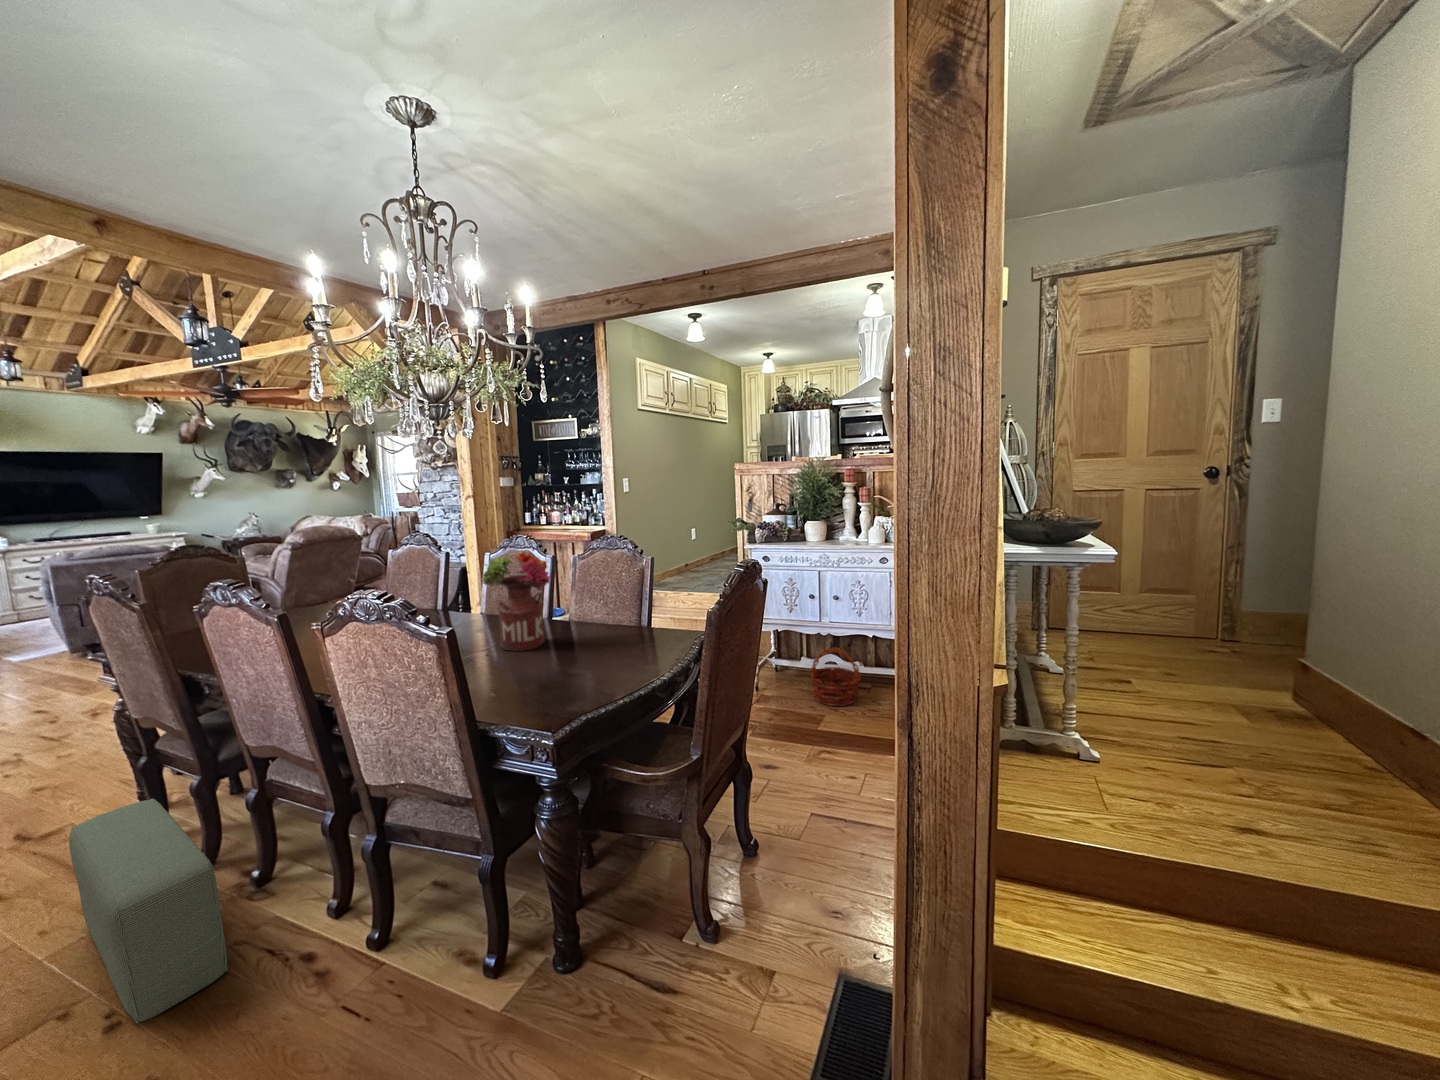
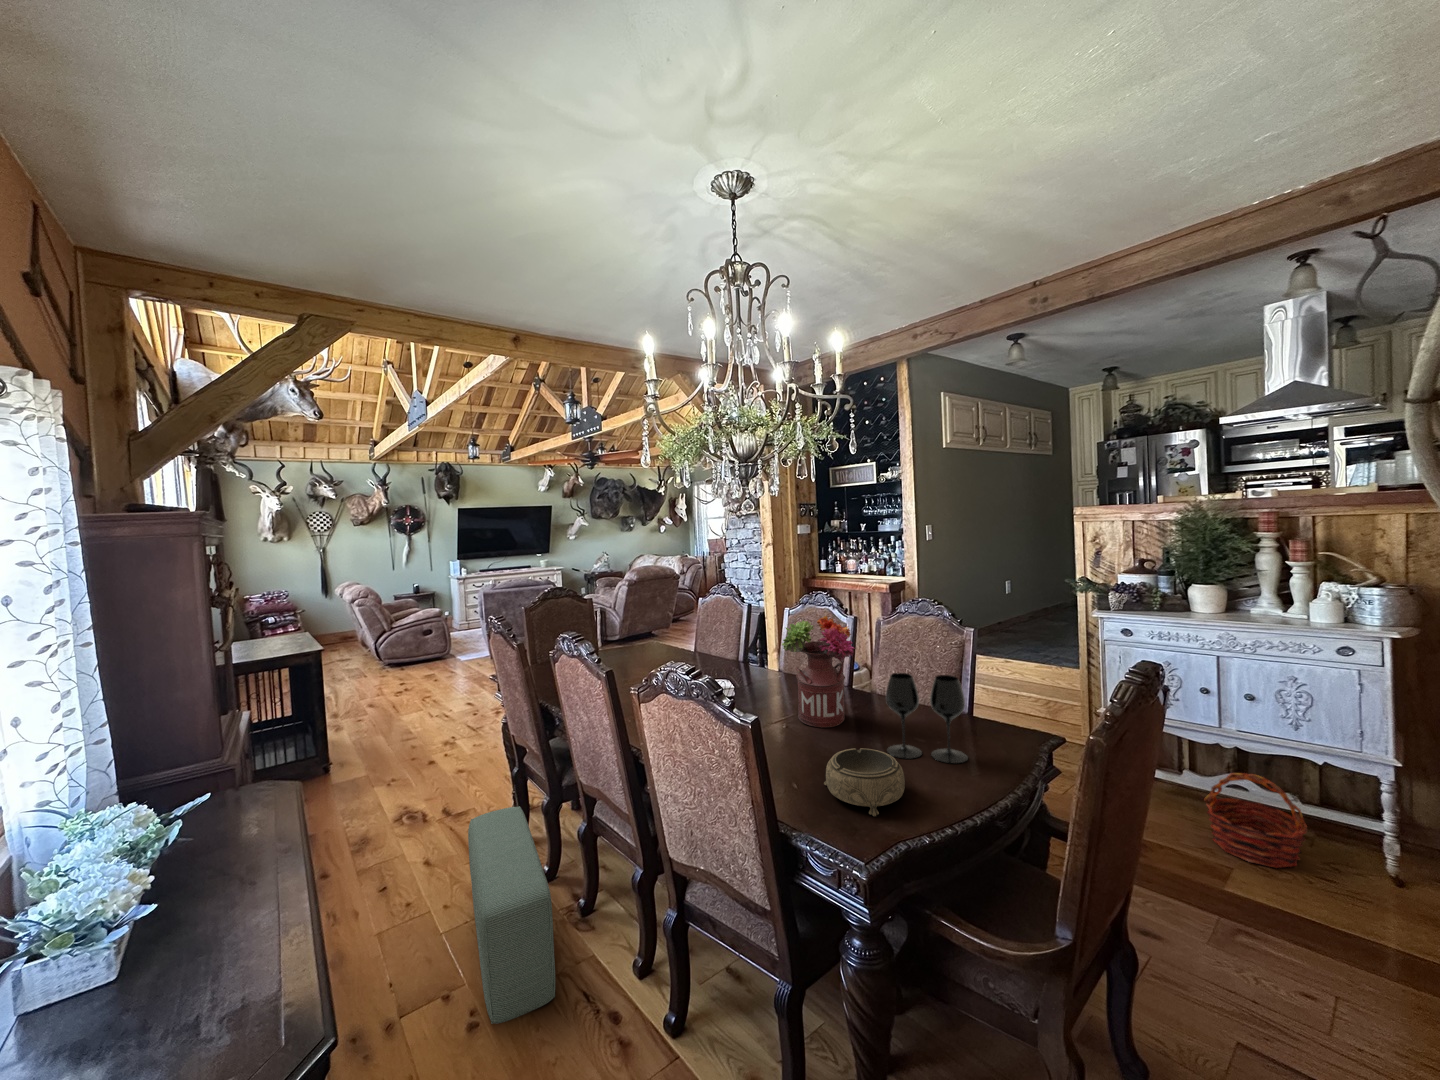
wine glass: none [577,590,642,661] -> present [886,673,968,763]
decorative bowl: none [521,654,589,702] -> present [824,748,905,816]

